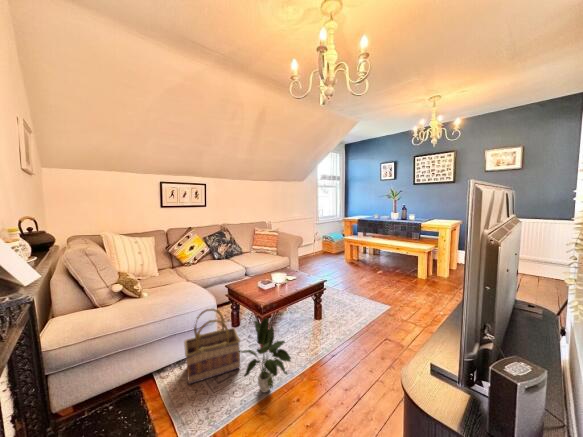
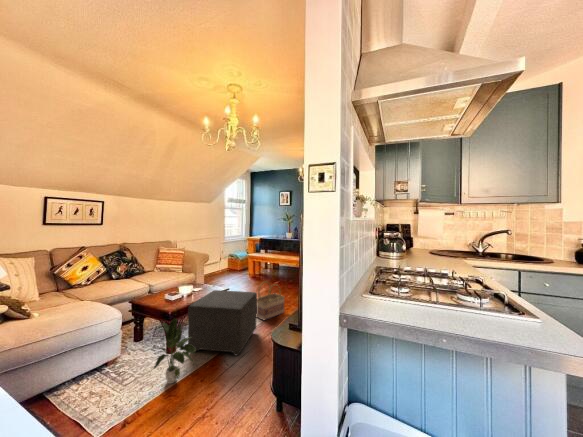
ottoman: none [282,281,361,369] -> present [188,290,257,355]
basket: present [184,309,240,384] -> present [256,282,284,320]

